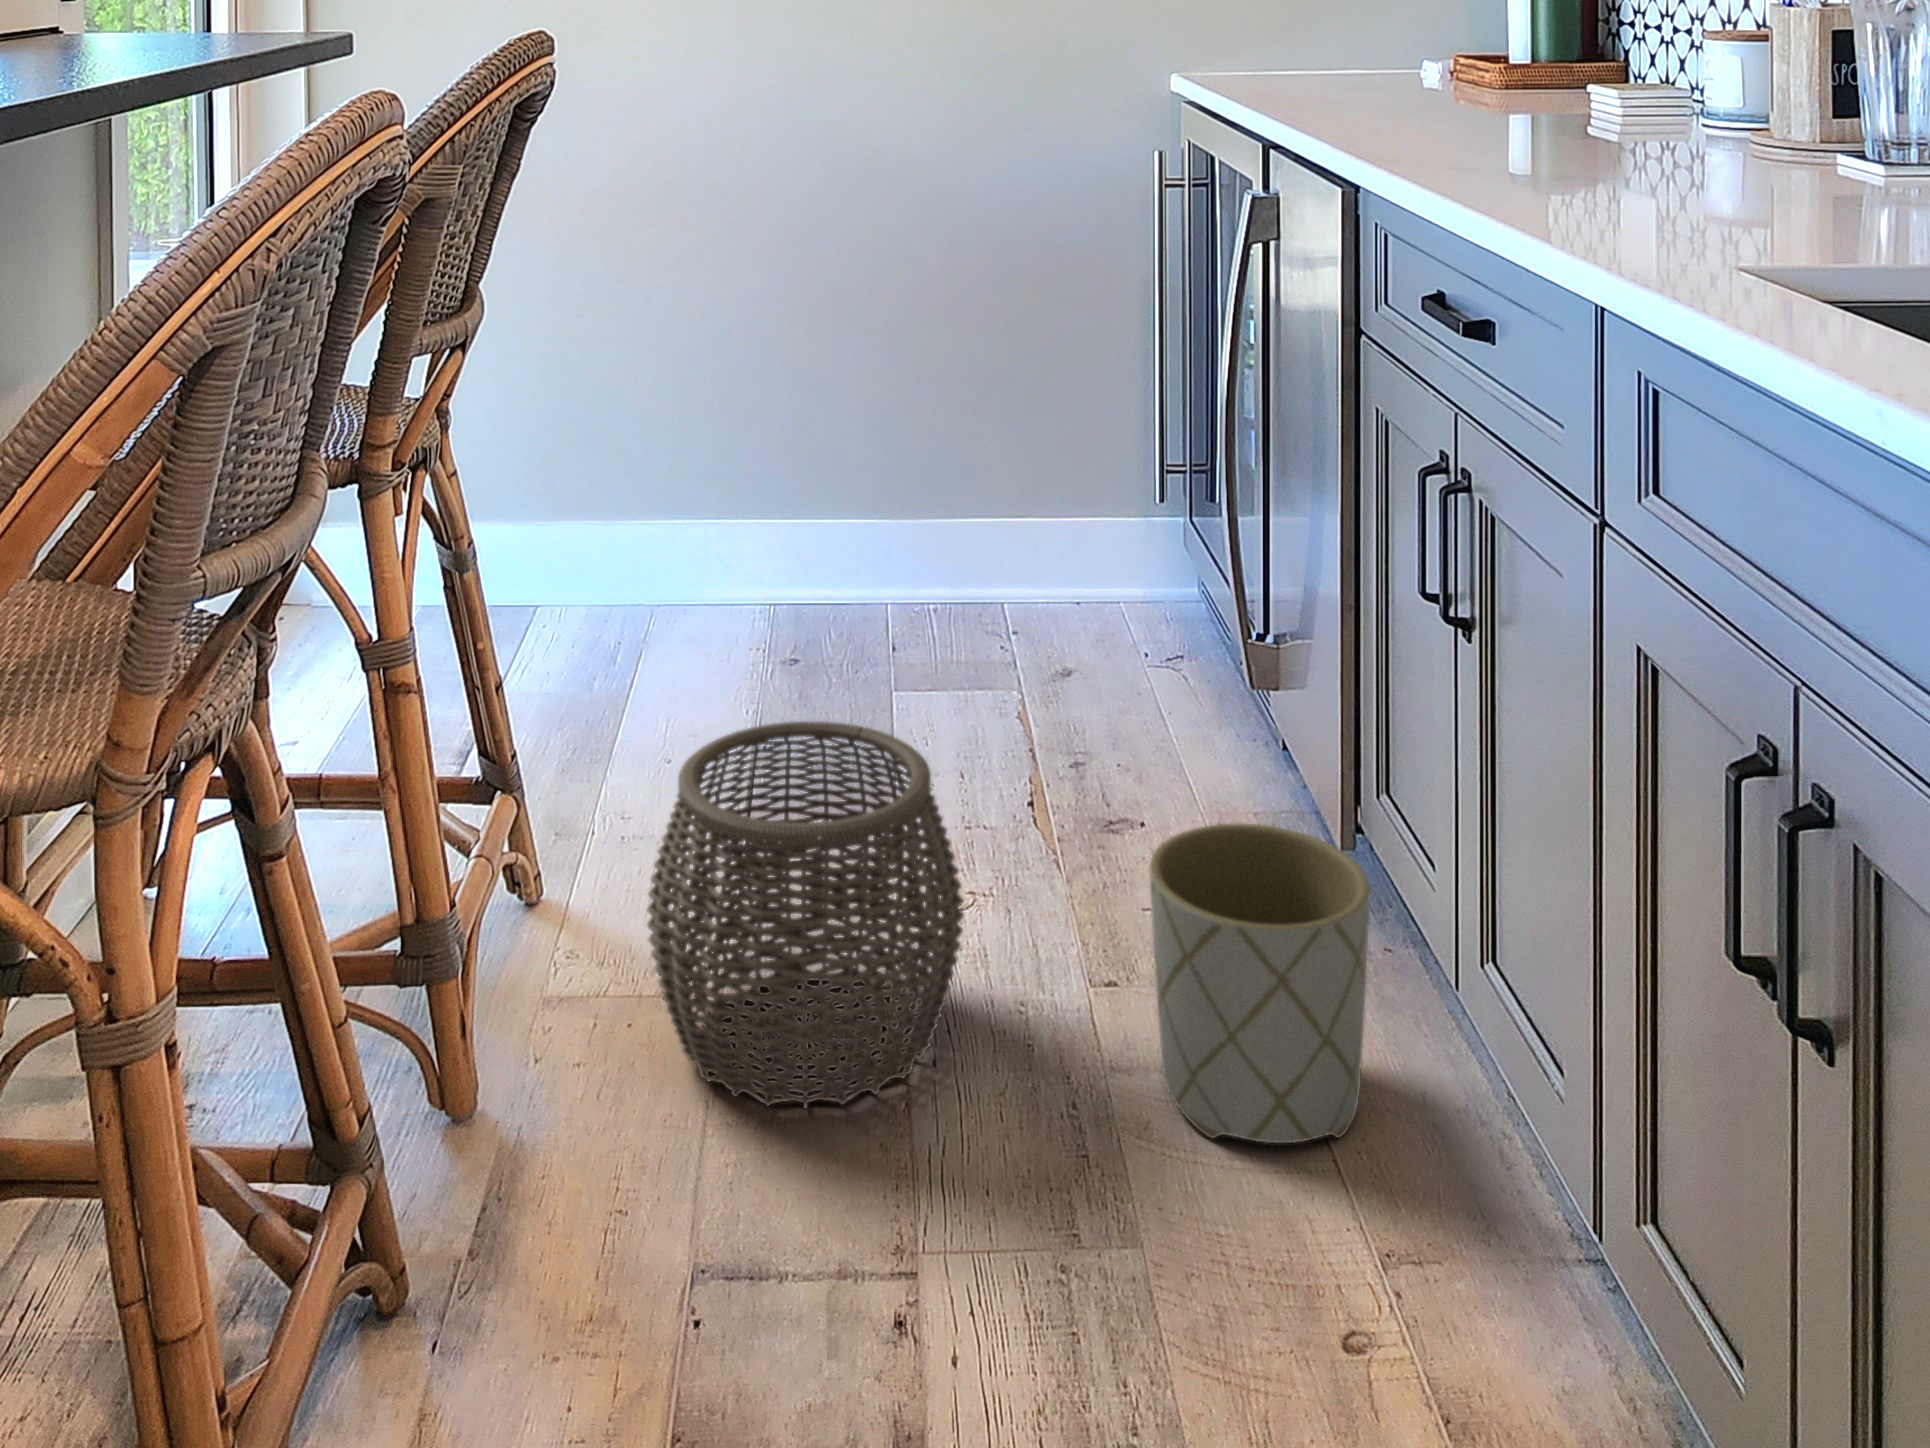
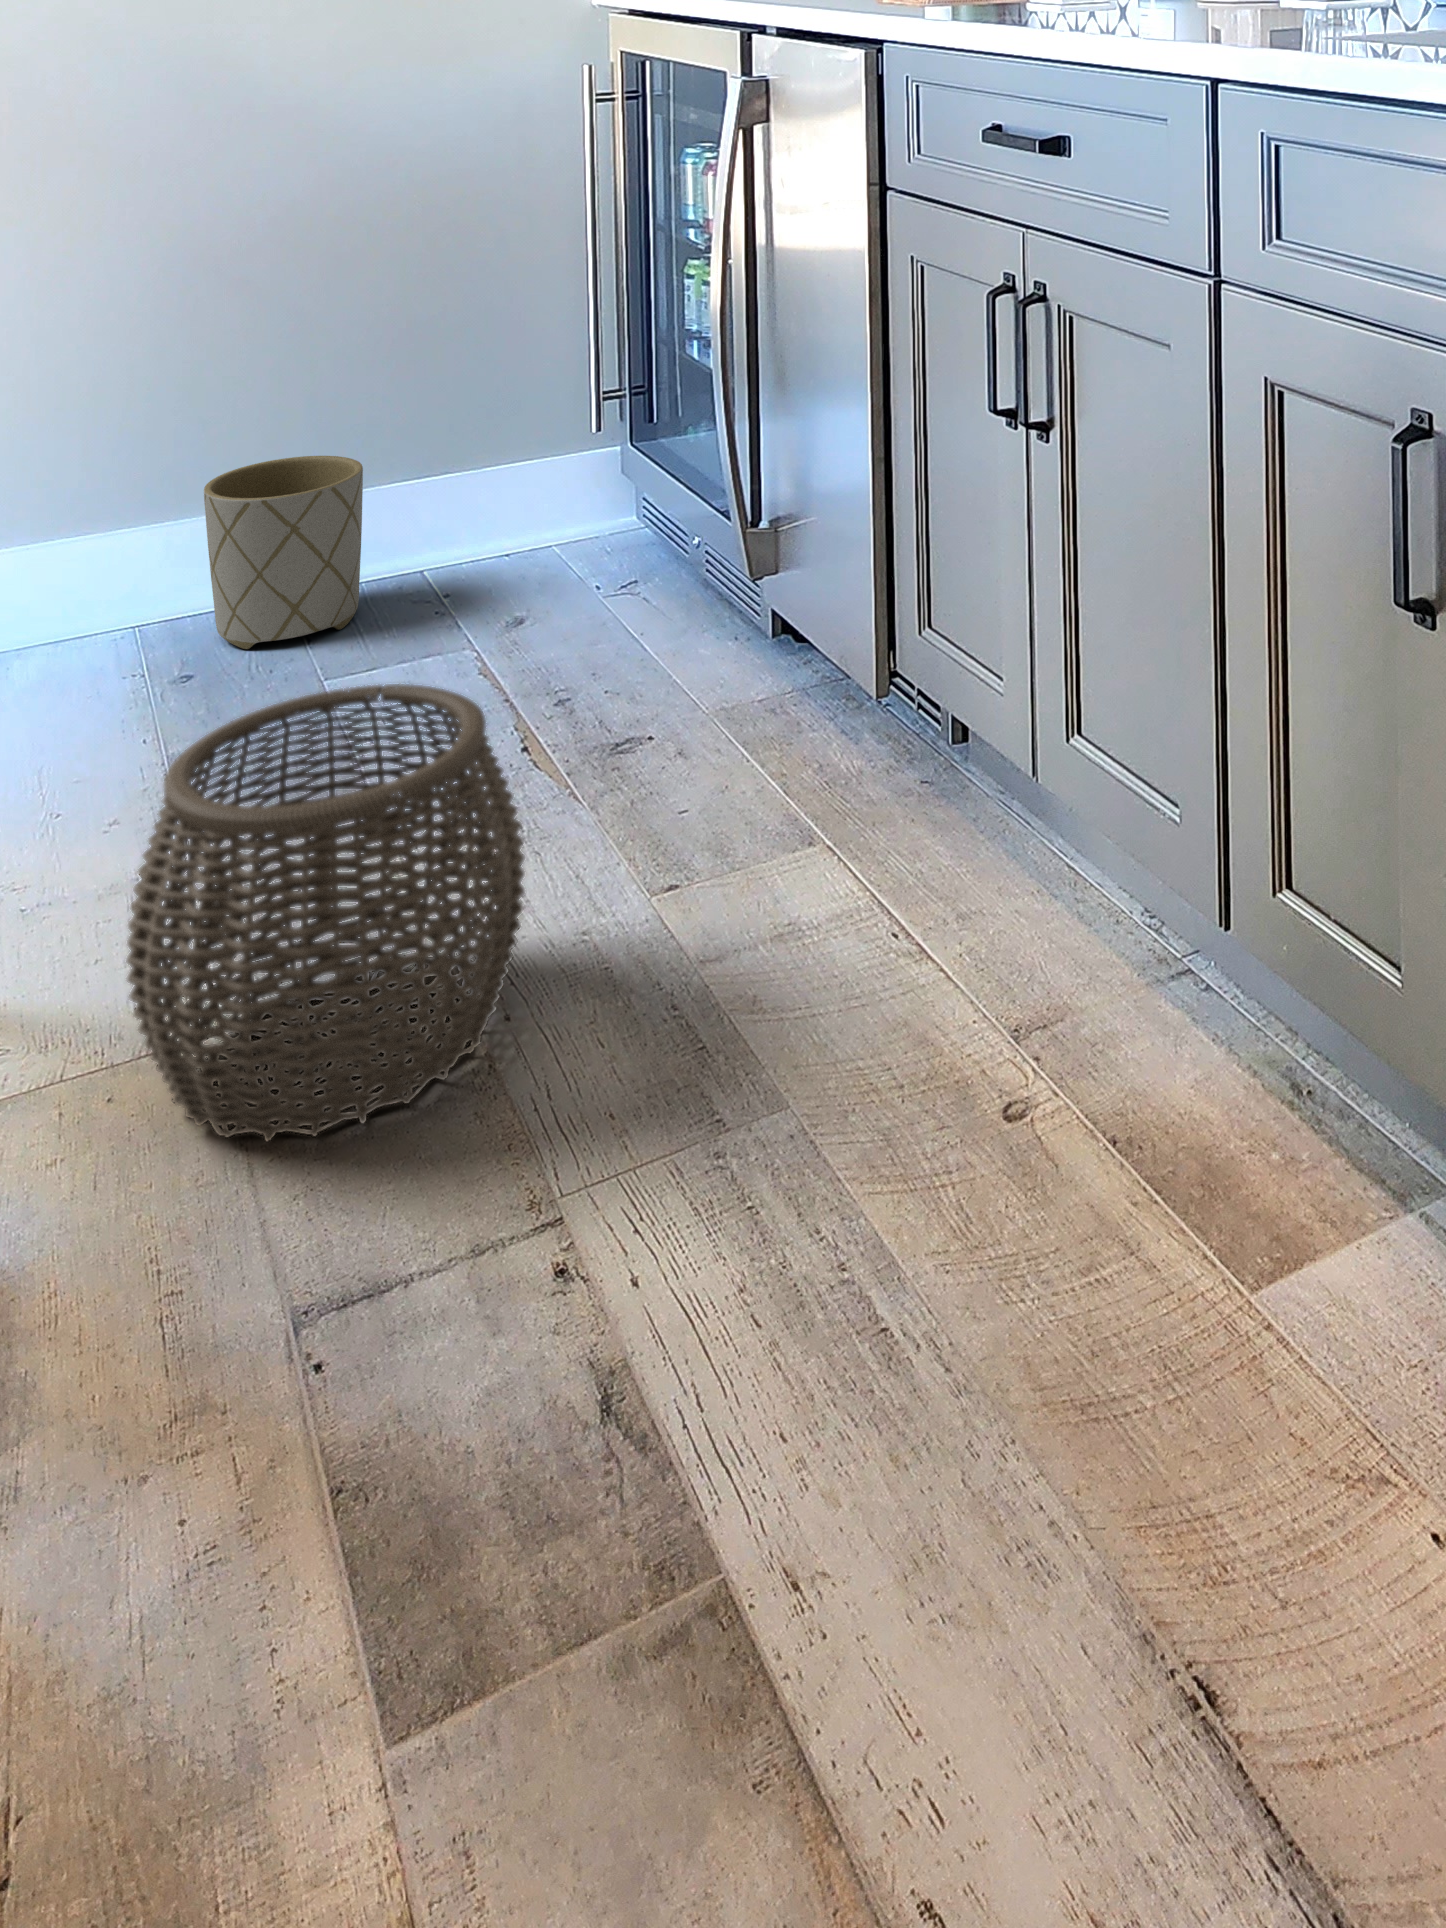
planter: present [1149,823,1370,1143] -> present [204,456,363,649]

